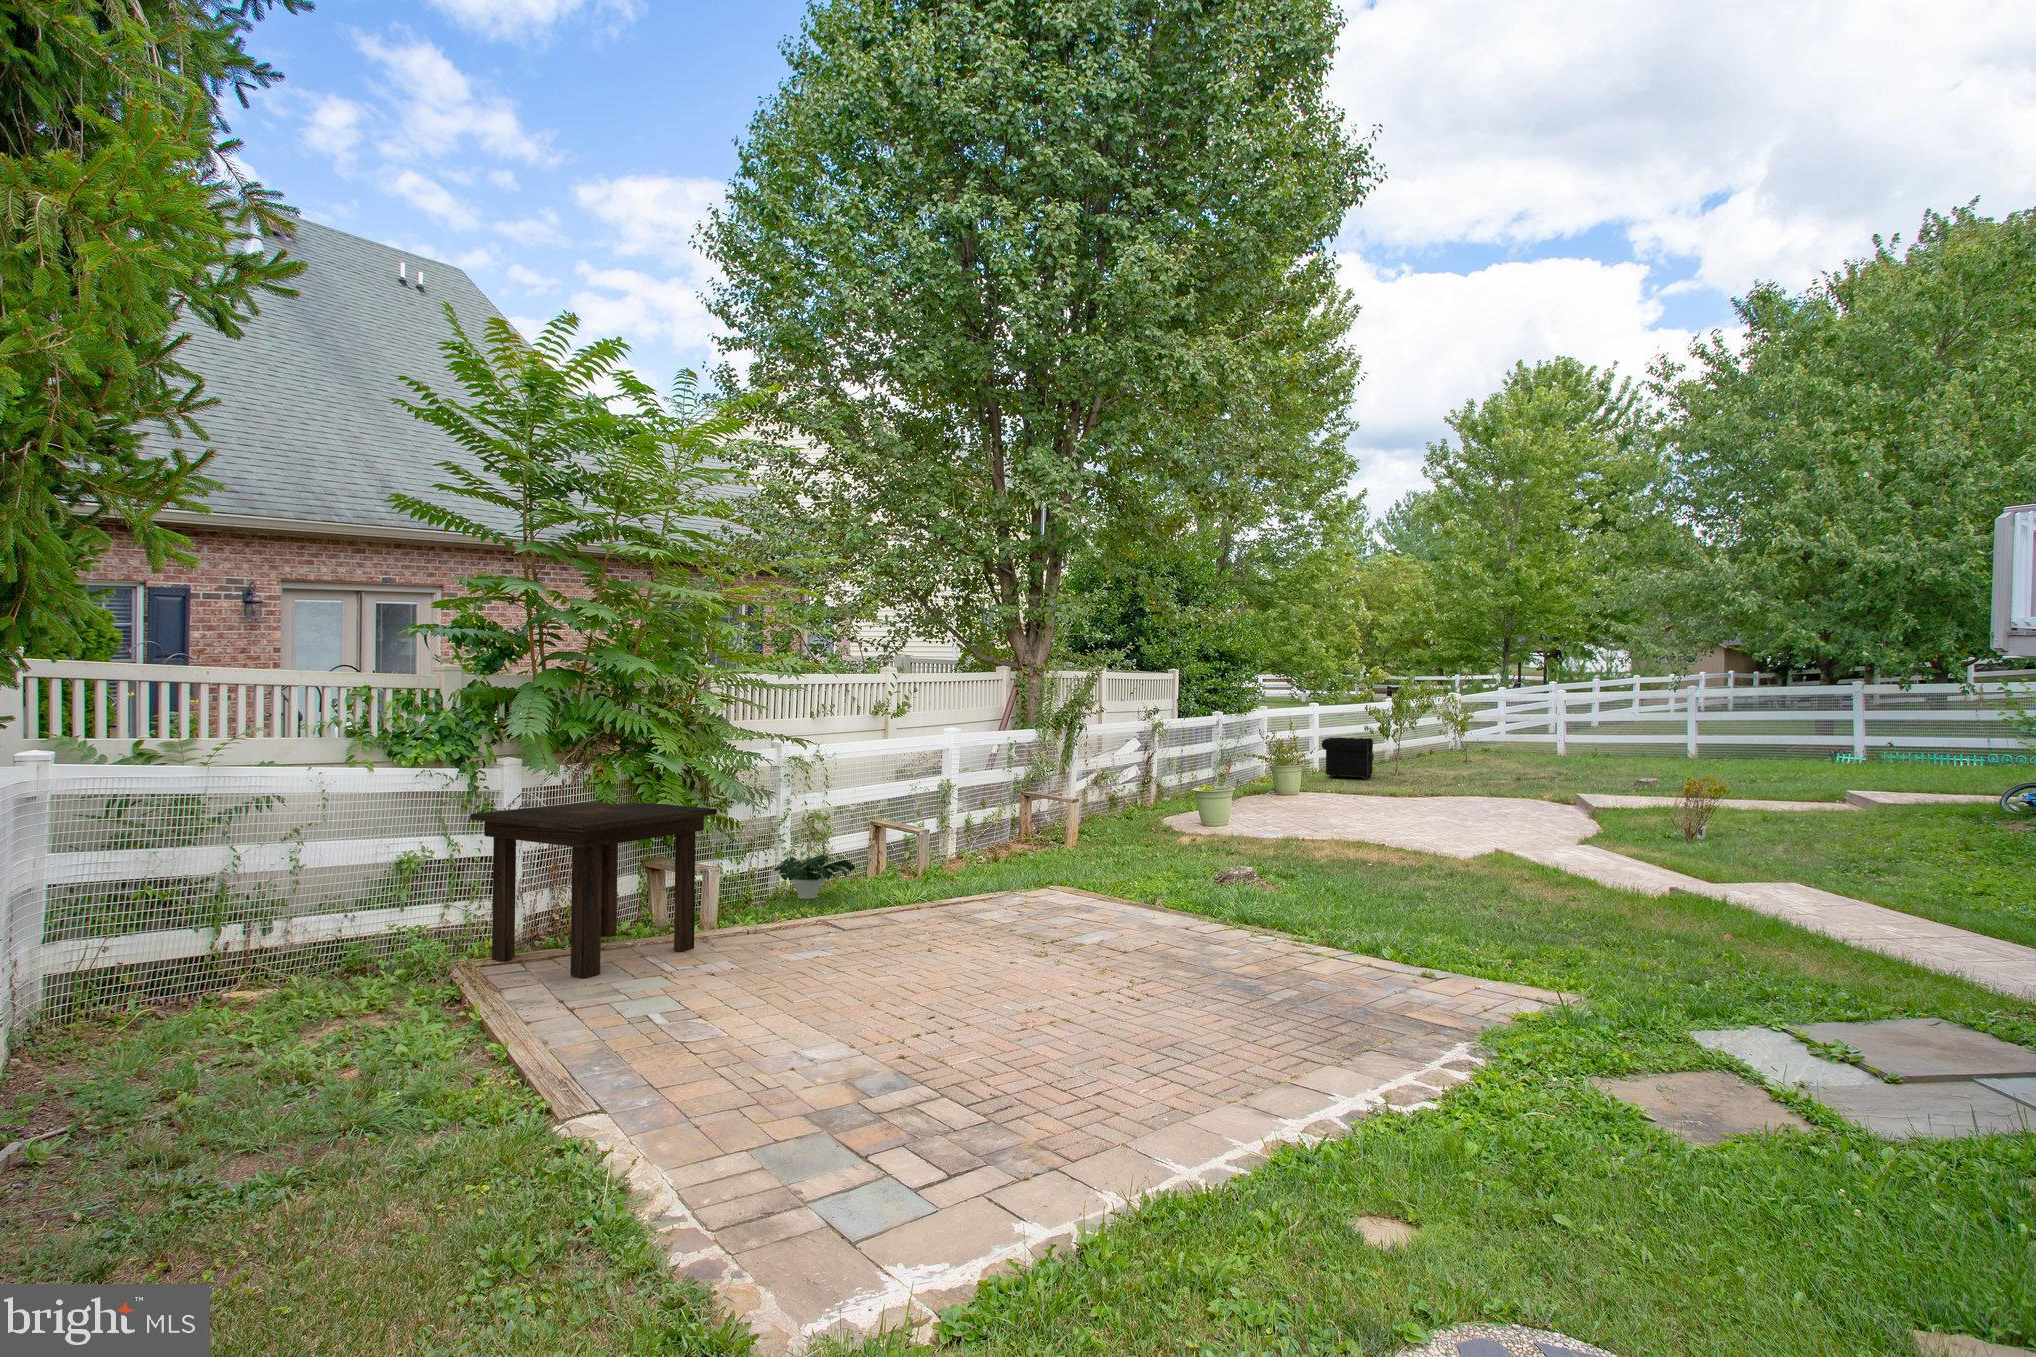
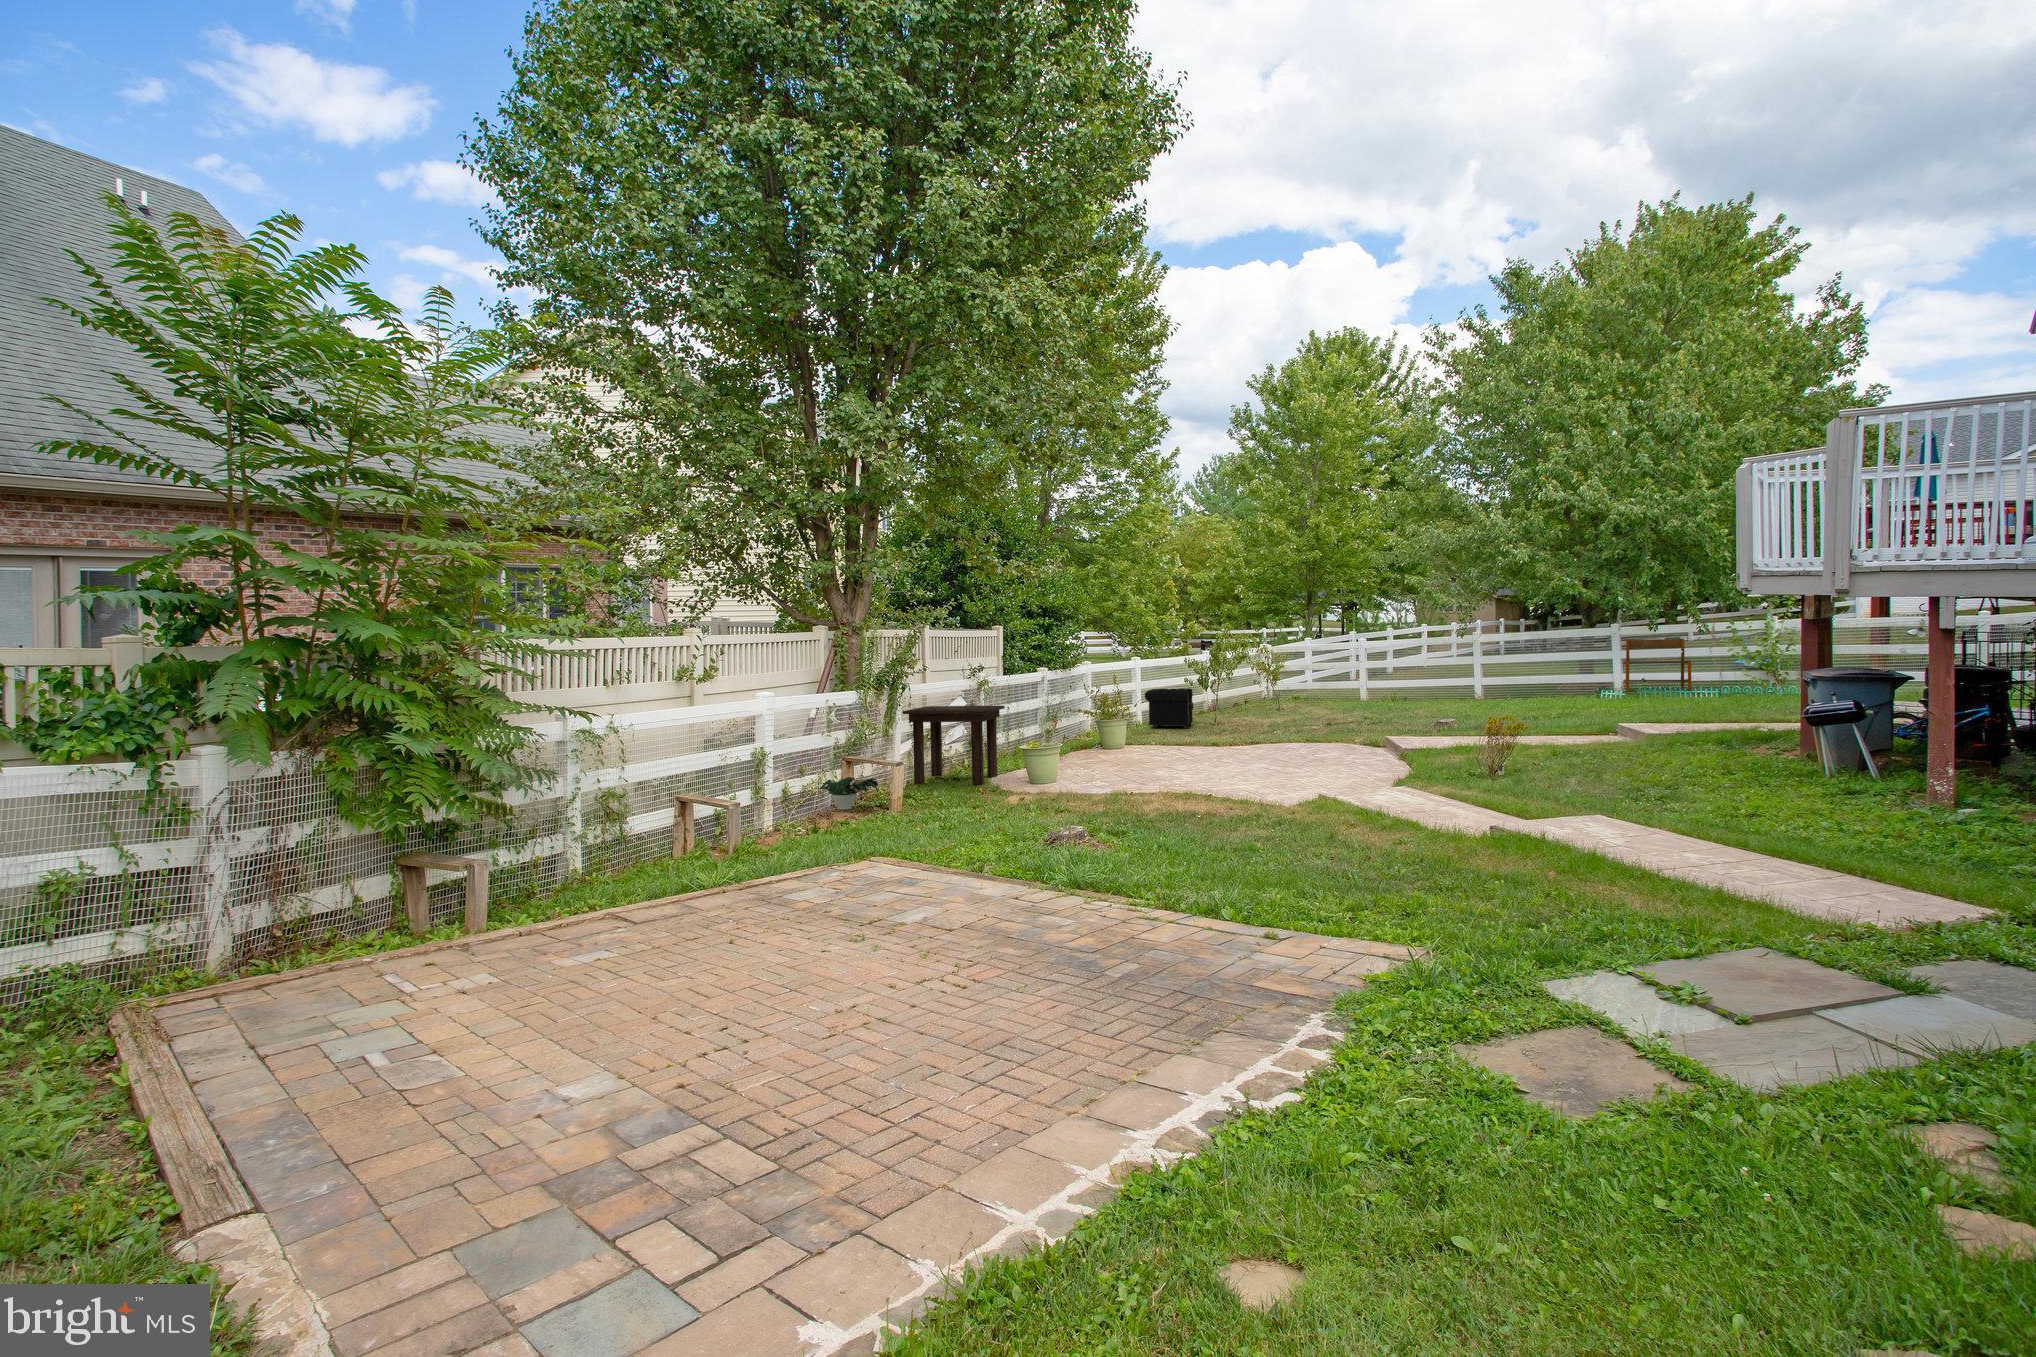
bench: none [1873,701,1957,761] -> present [1623,638,1692,691]
dining table: present [470,801,717,978] -> present [903,706,1005,785]
potted plant: present [774,855,855,899] -> present [820,777,878,810]

